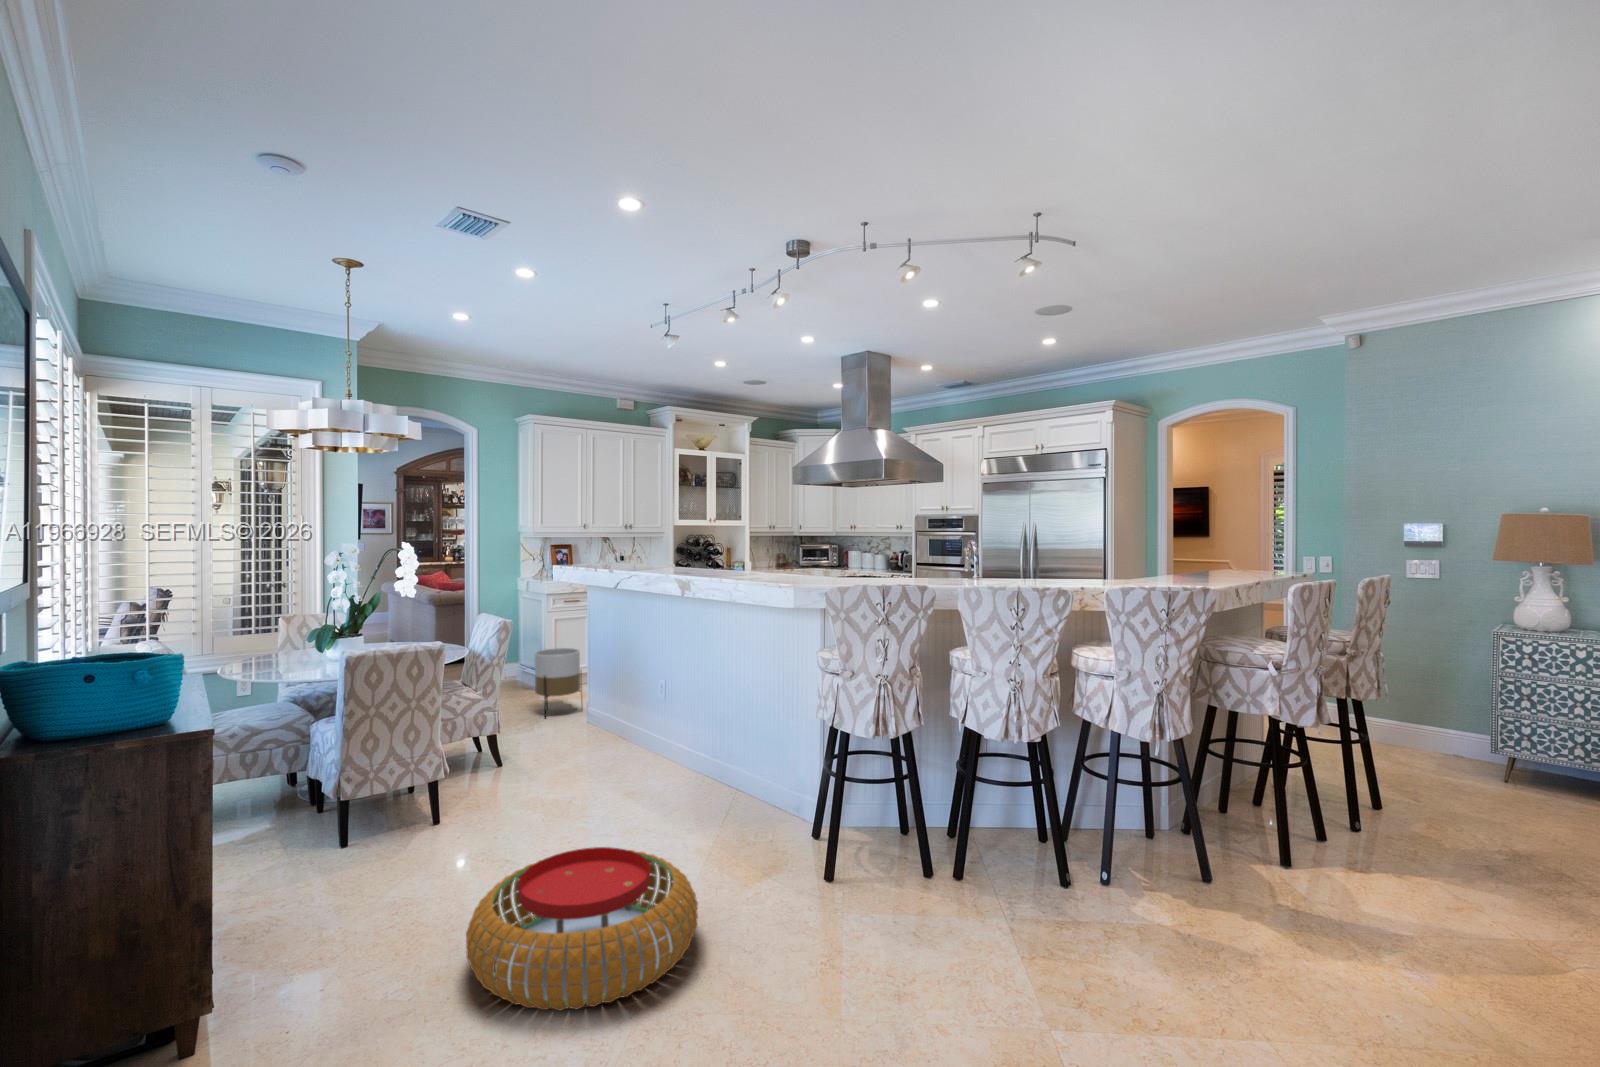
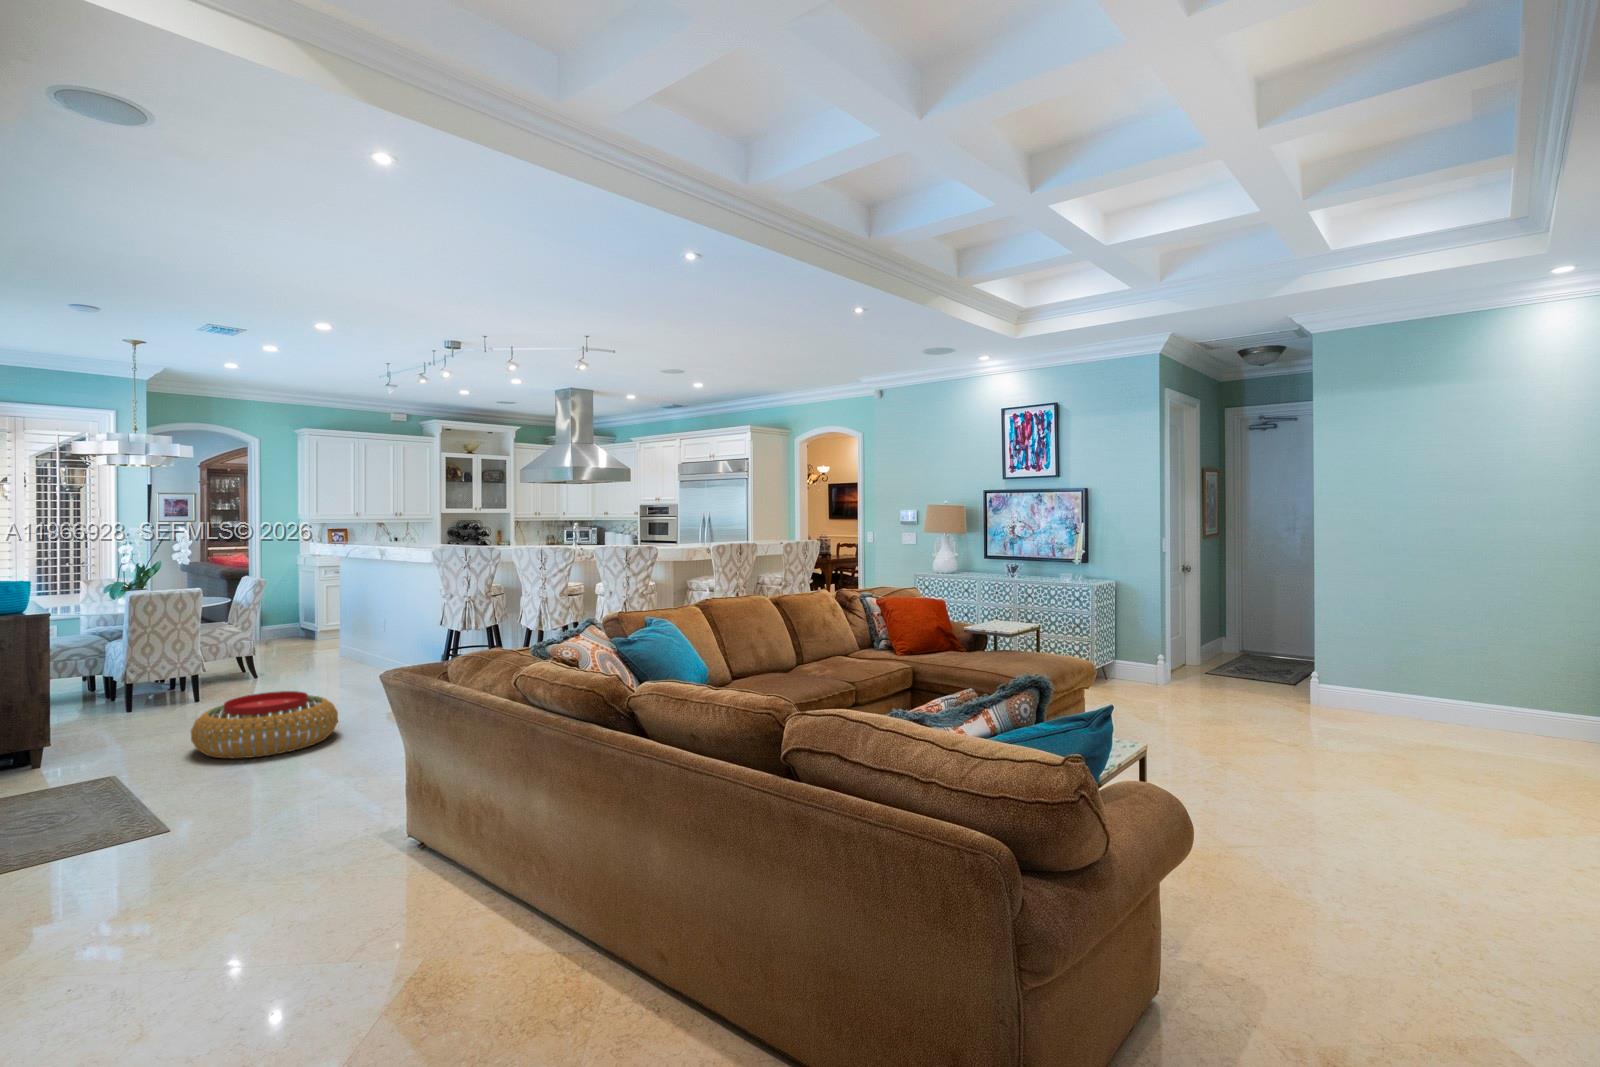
planter: present [535,648,582,709] -> none [299,606,340,658]

